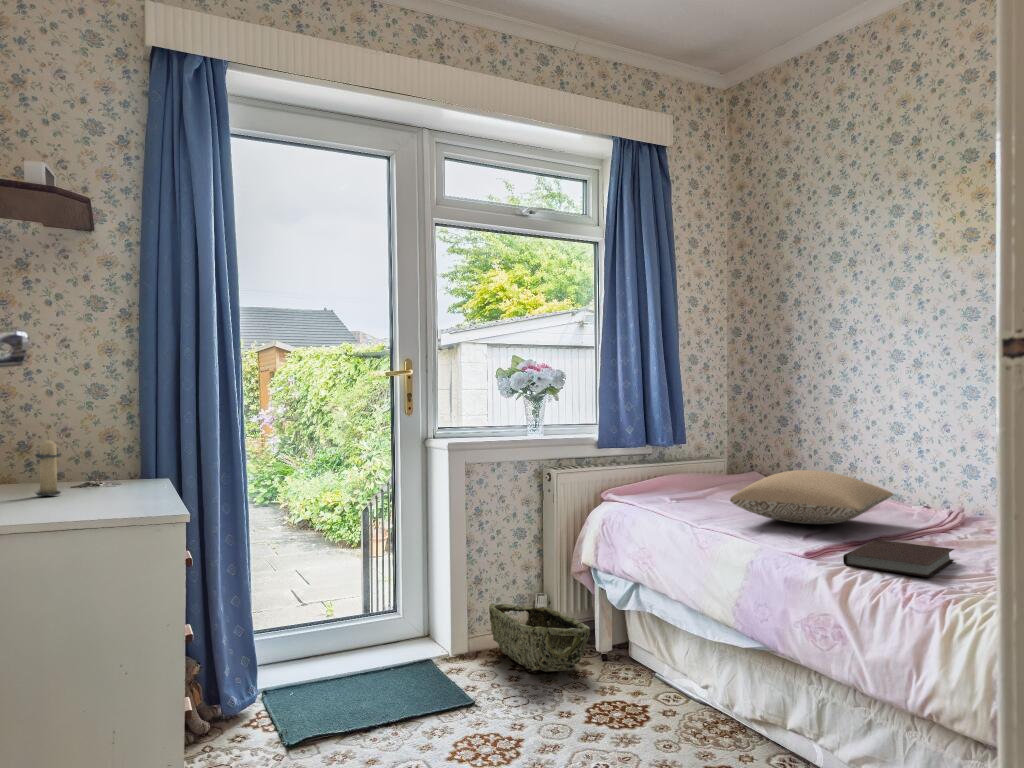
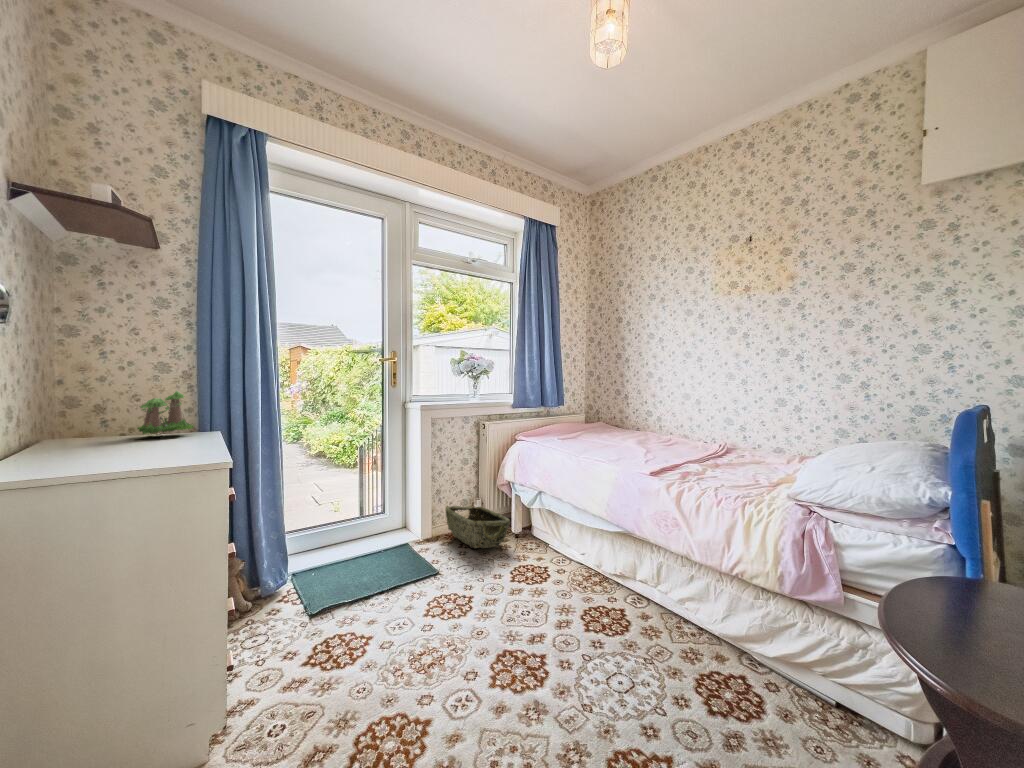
plant: none [69,398,141,485] -> present [137,391,194,434]
candle: present [35,437,61,496] -> none [96,400,128,447]
pillow: present [730,470,894,524] -> none [599,422,690,454]
notebook: present [843,540,954,577] -> none [676,464,736,488]

